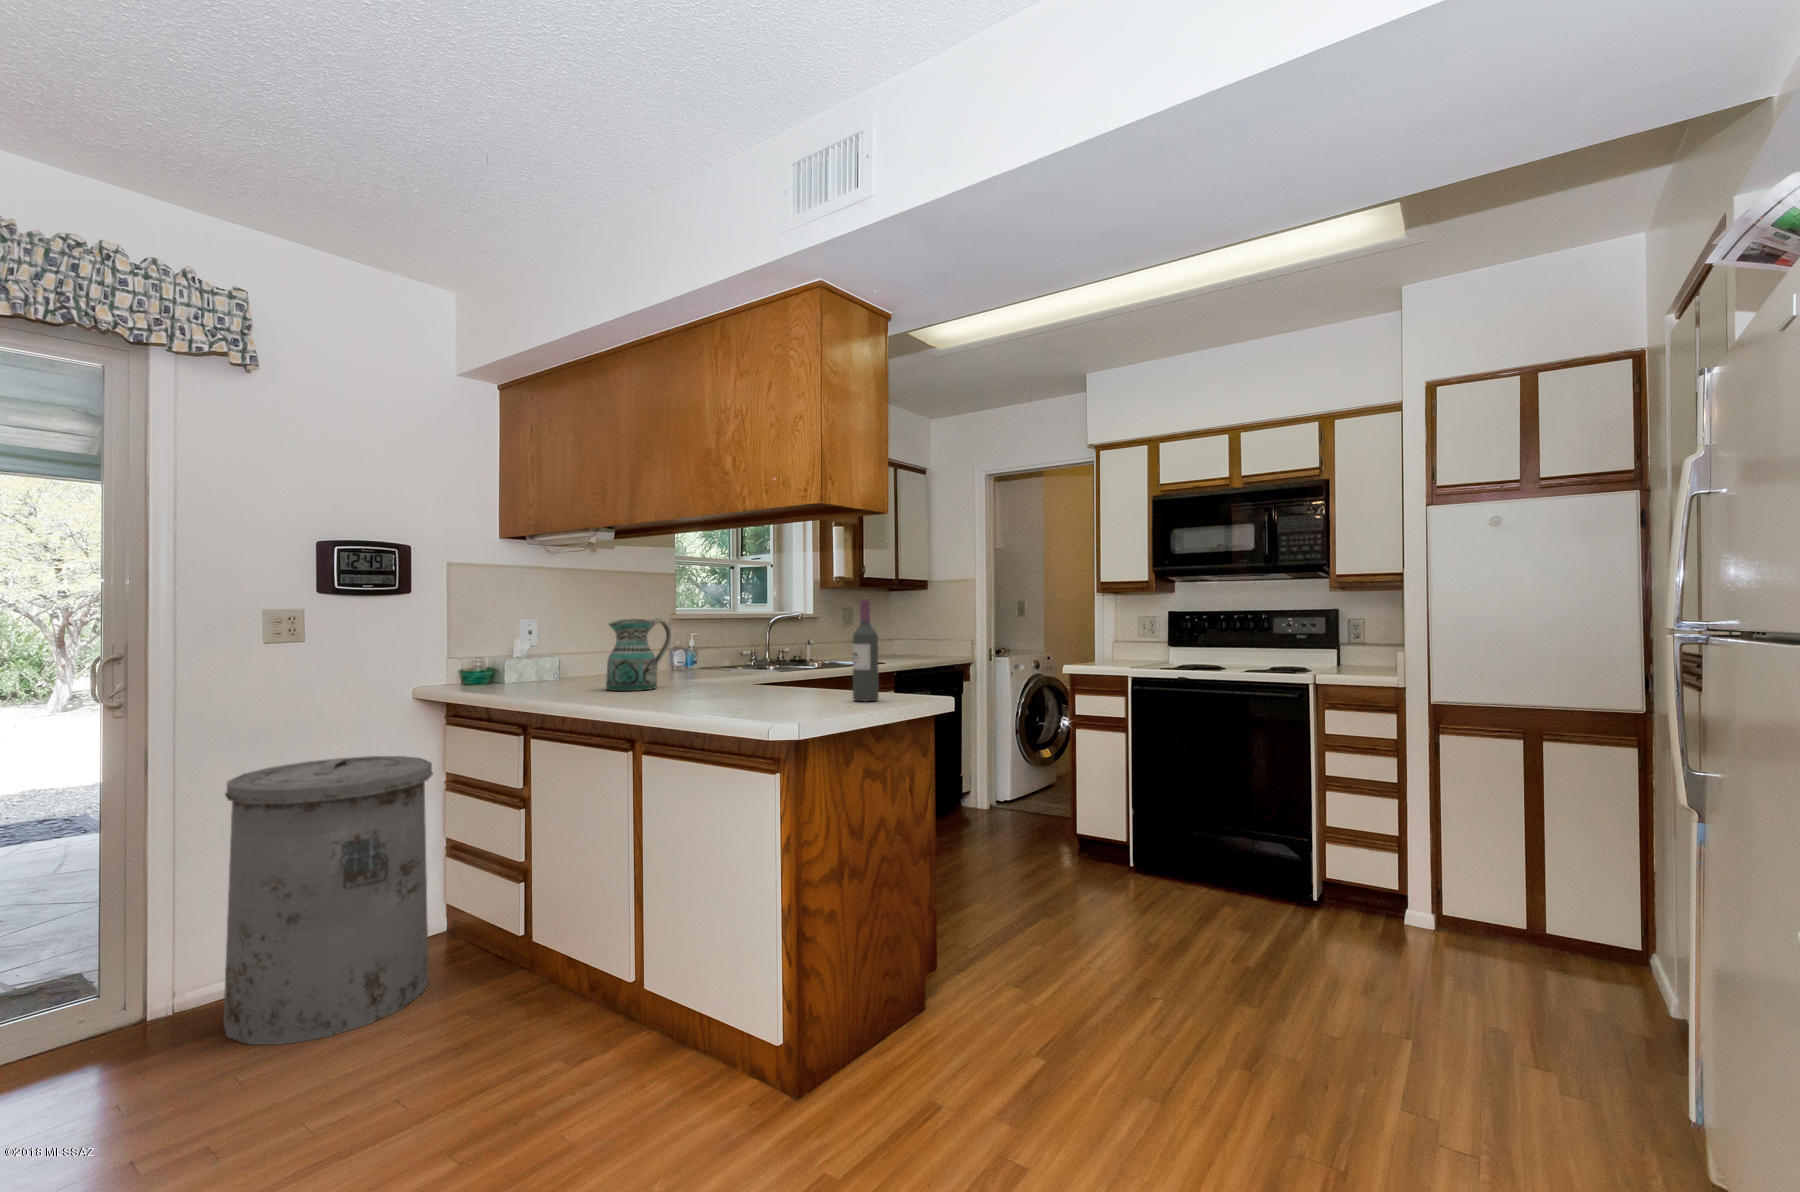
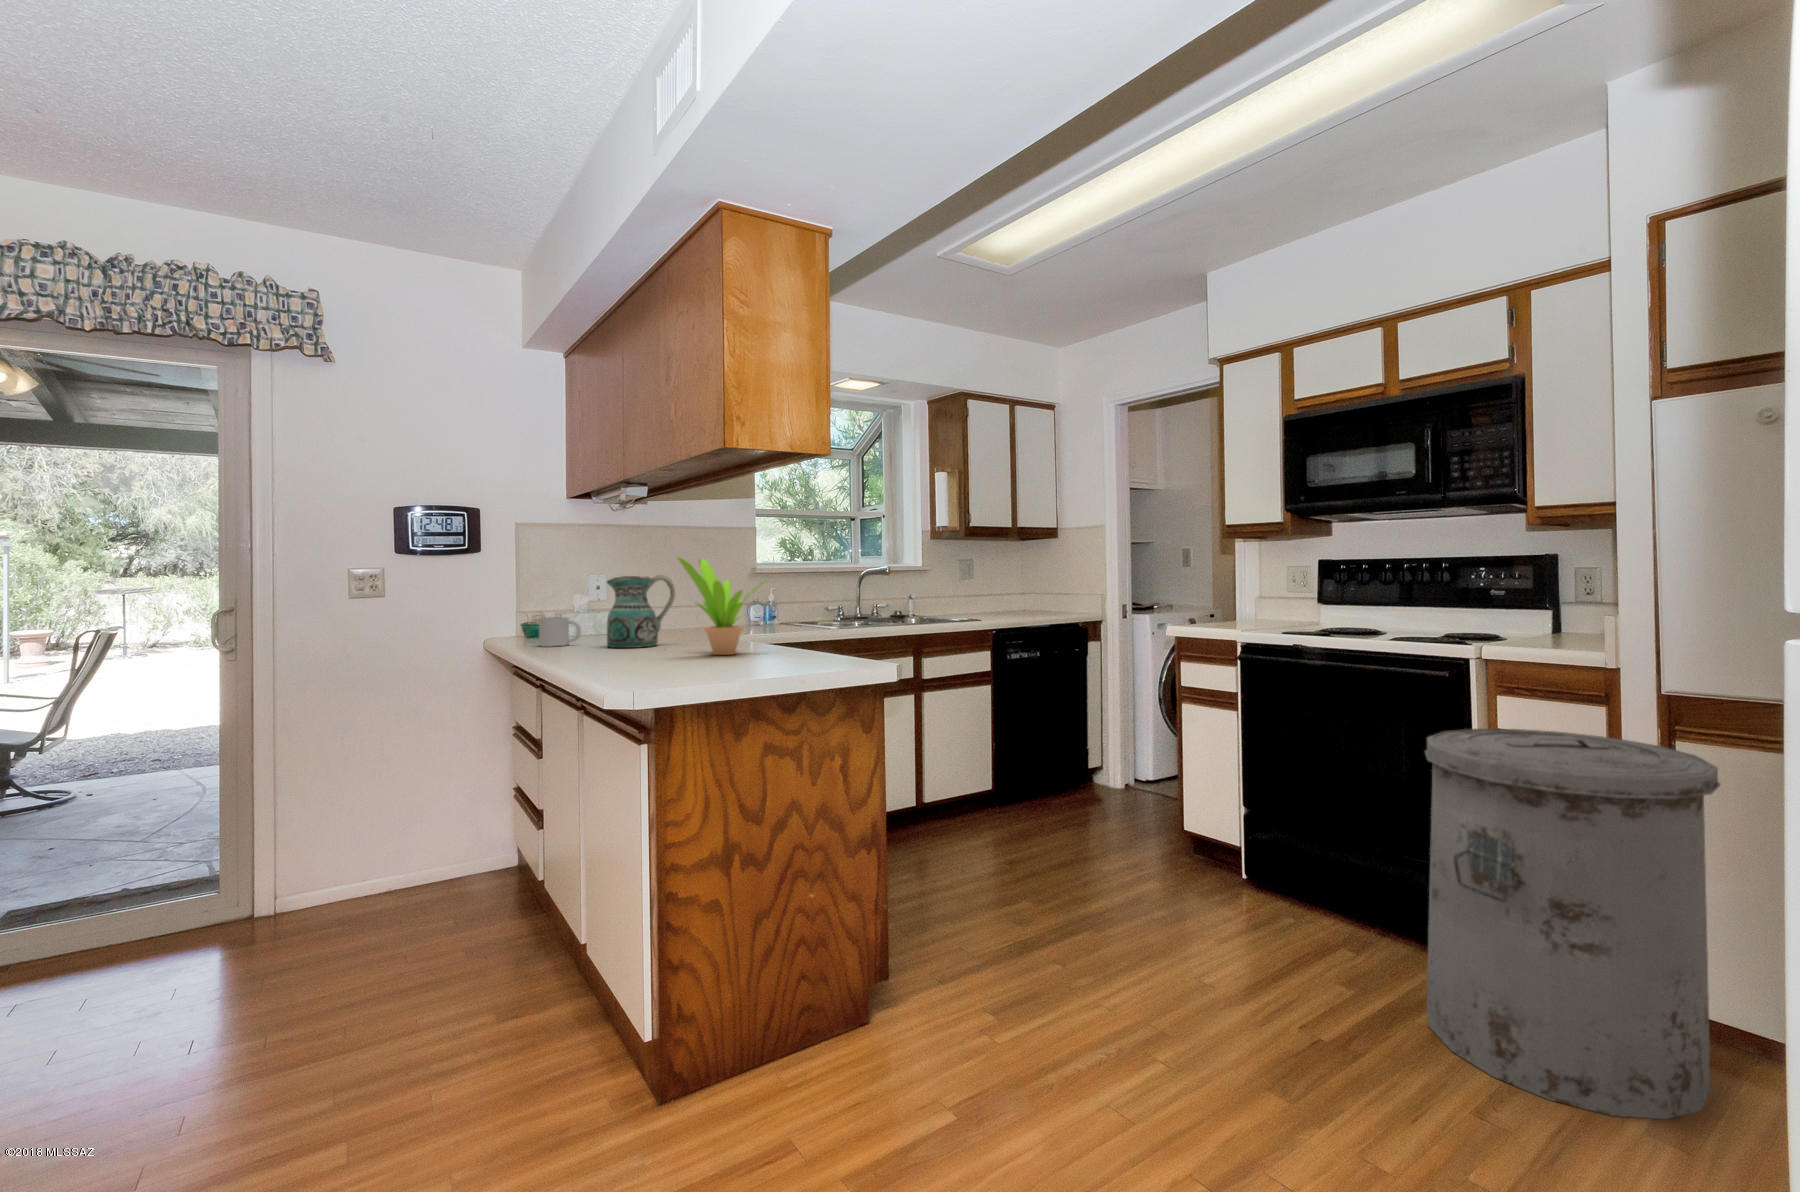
wine bottle: present [852,600,879,701] -> none [771,552,802,666]
potted plant: none [728,602,803,694] -> present [678,557,766,655]
mug: none [521,661,566,691] -> present [539,617,581,647]
trash can: present [223,756,433,1045] -> present [1425,729,1720,1119]

